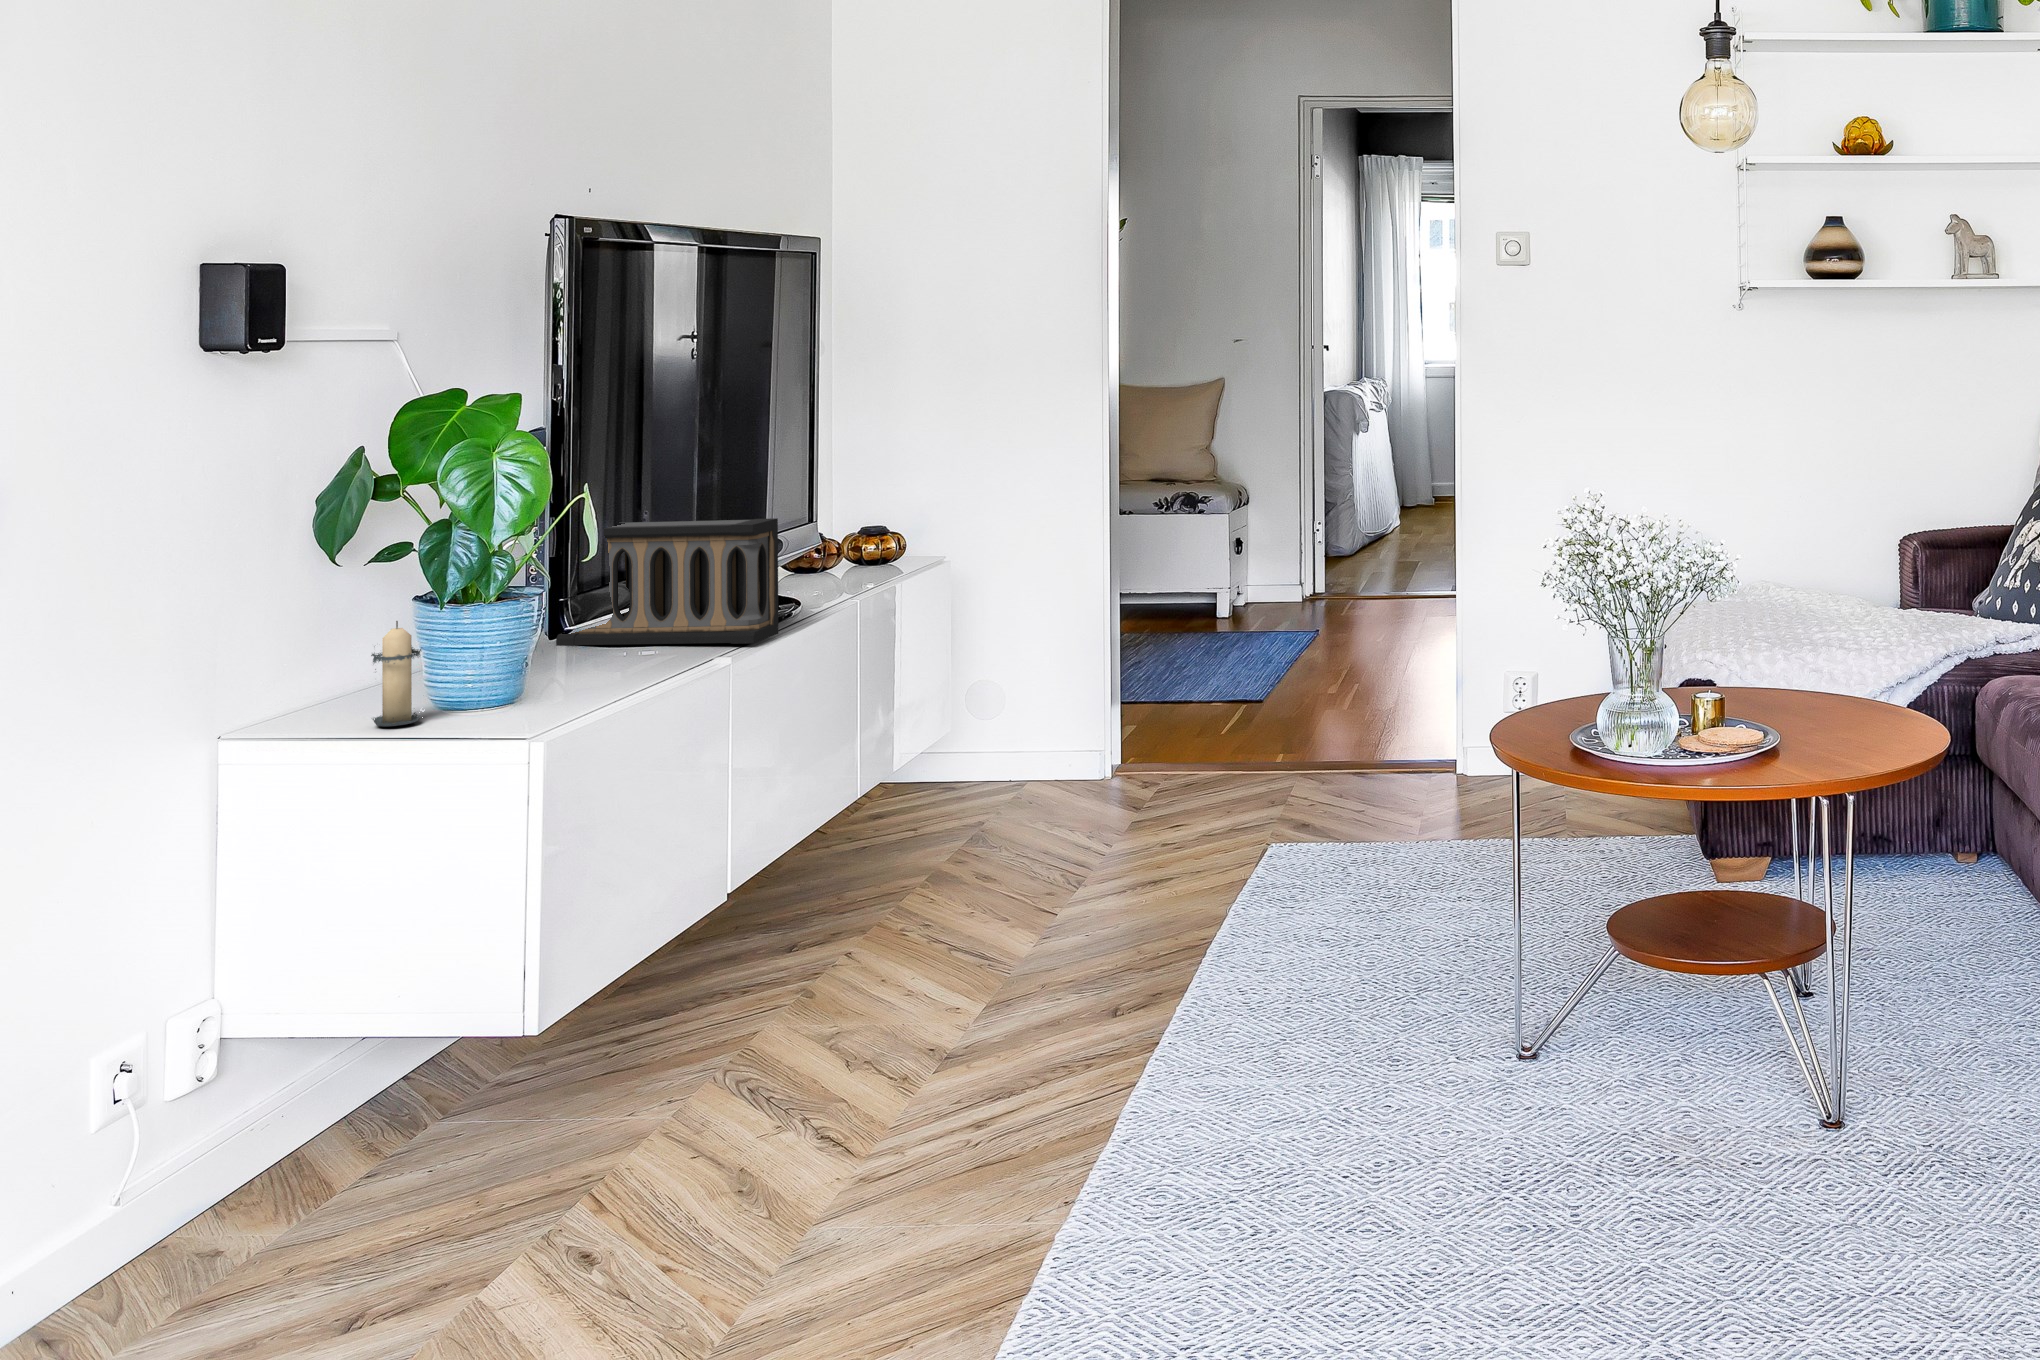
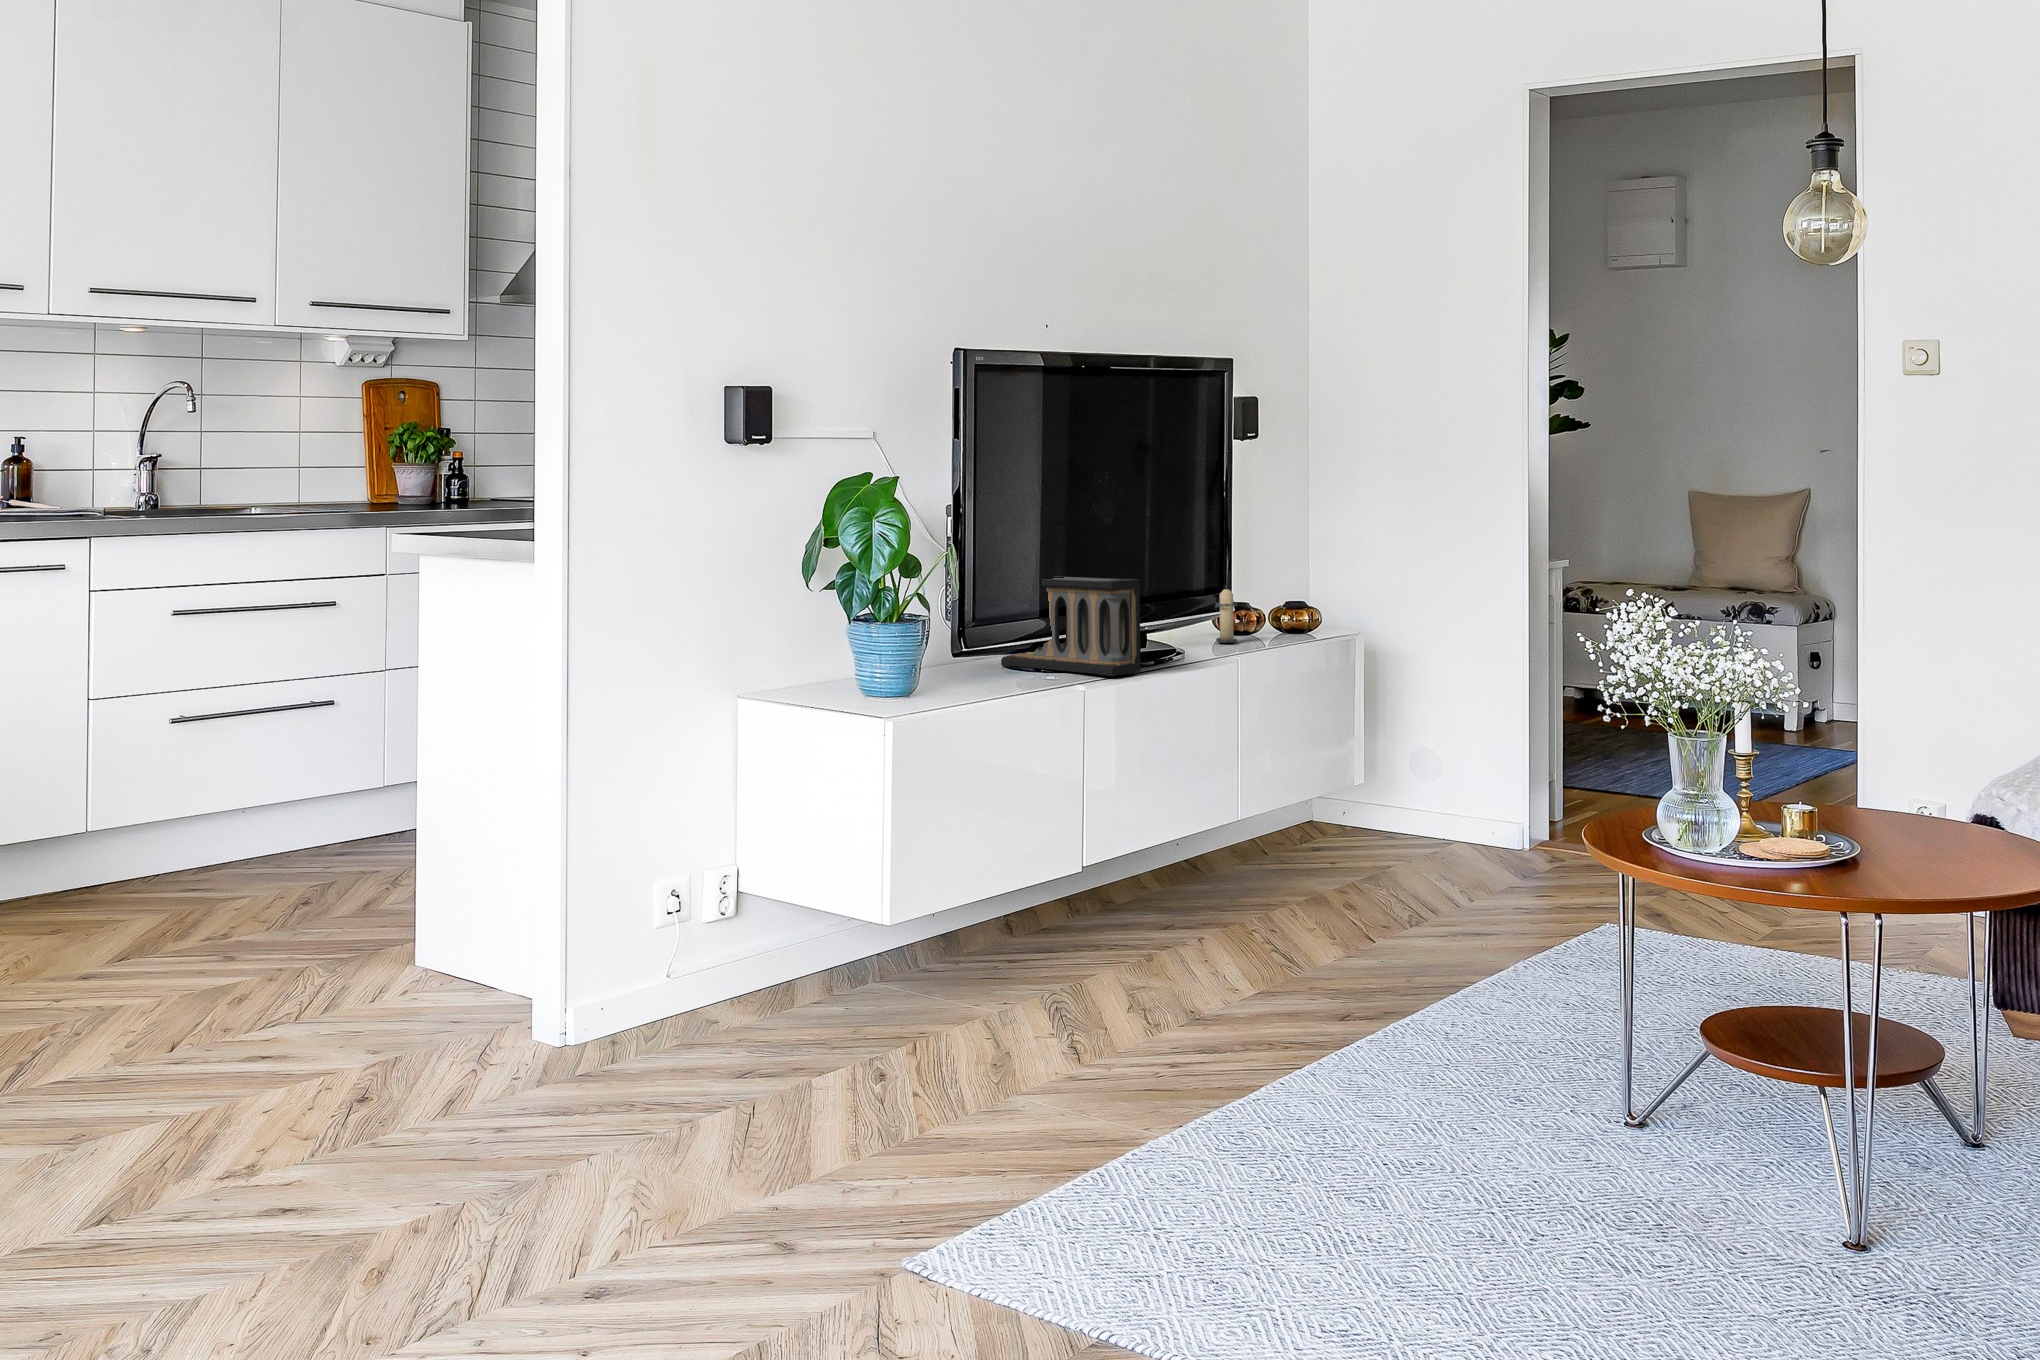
candle: present [371,621,421,726] -> present [1215,585,1237,643]

